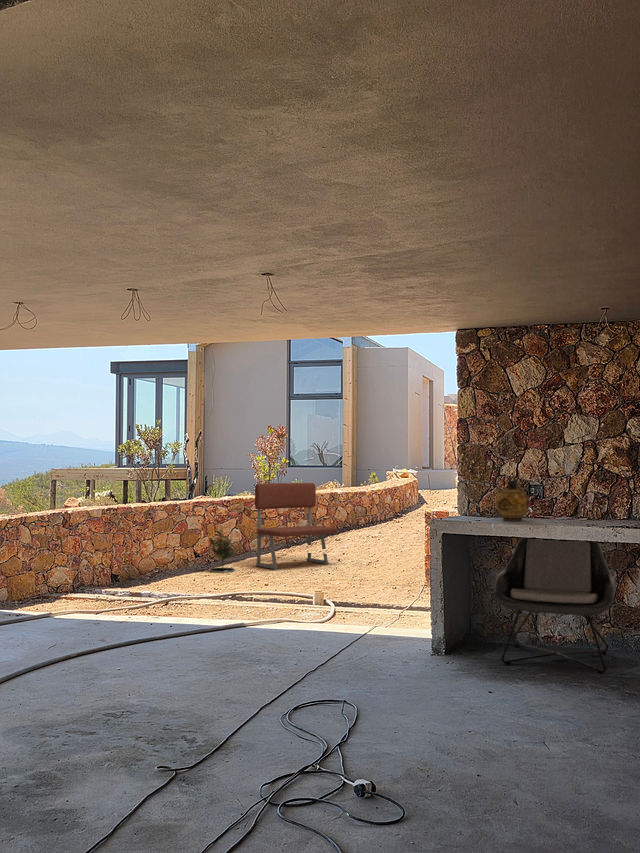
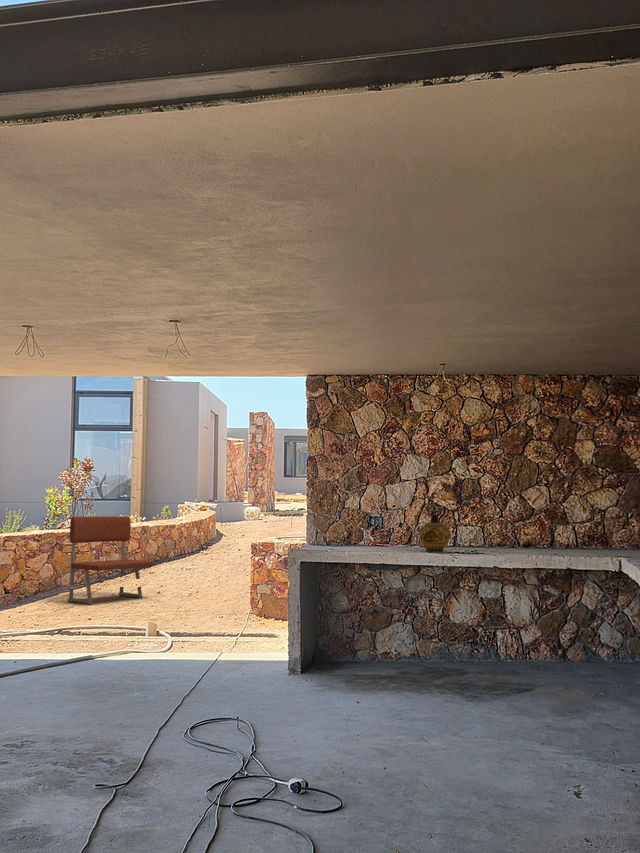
ceramic jug: present [495,479,530,521] -> present [419,513,450,552]
potted tree: present [209,528,235,573] -> none [19,558,51,609]
lounge chair: present [494,537,616,674] -> none [348,558,451,681]

